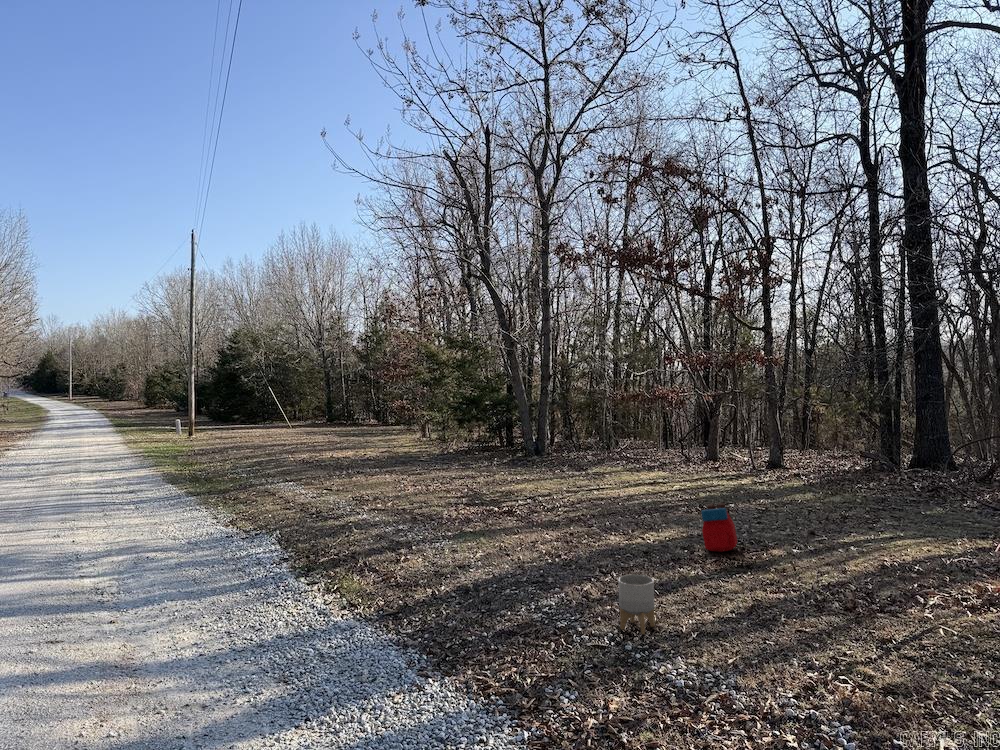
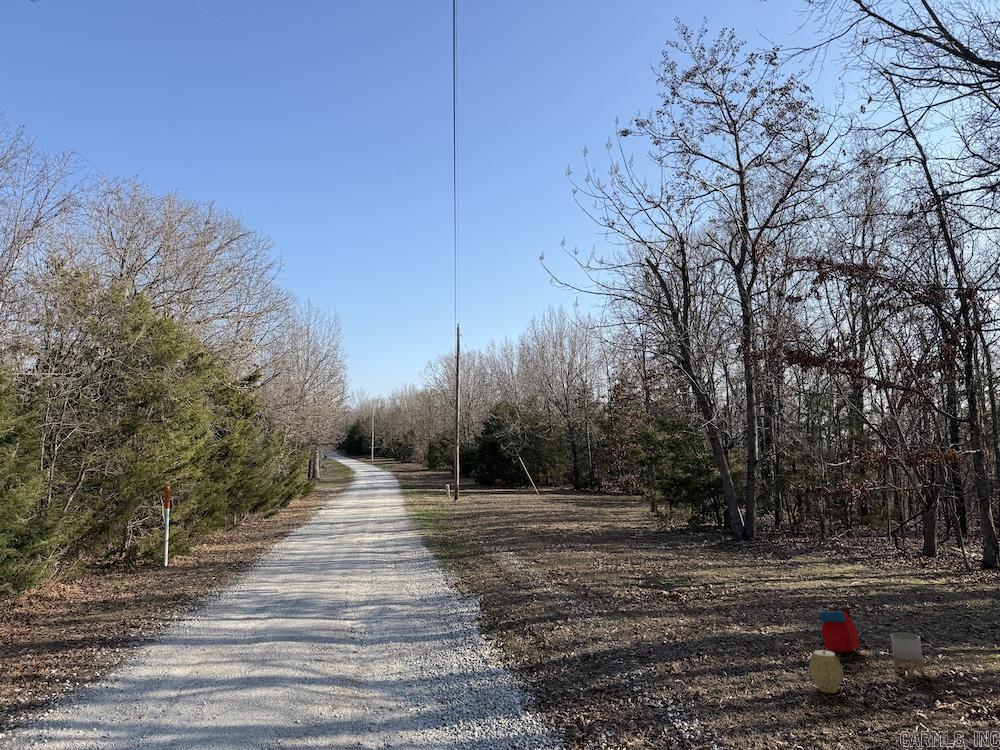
woven basket: none [728,548,764,594] -> present [809,650,843,693]
planter: present [618,575,655,634] -> present [891,633,923,676]

